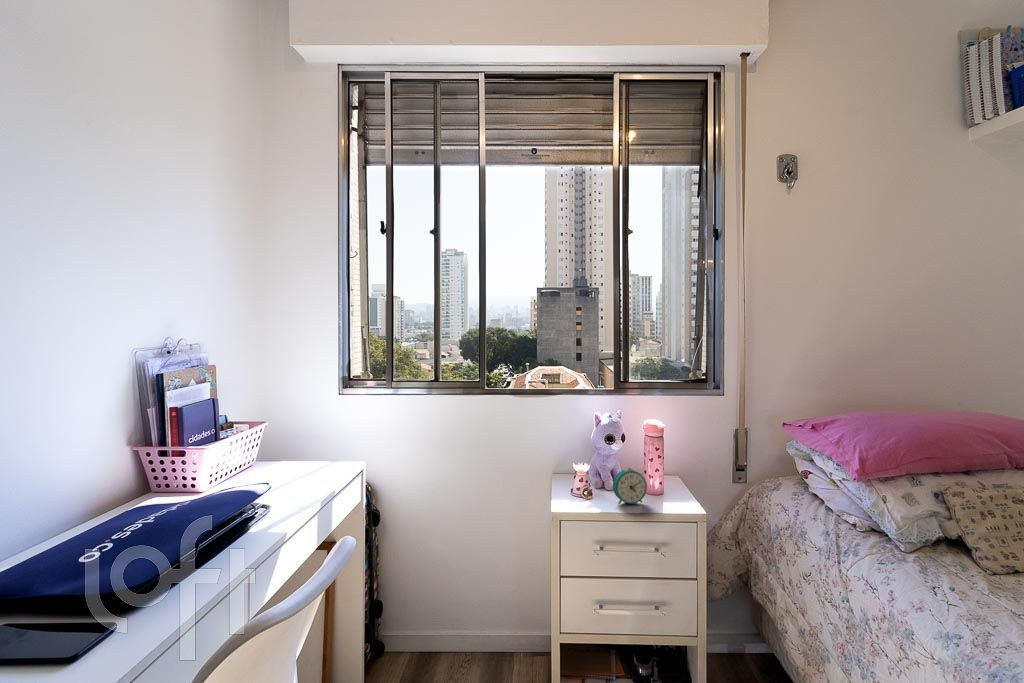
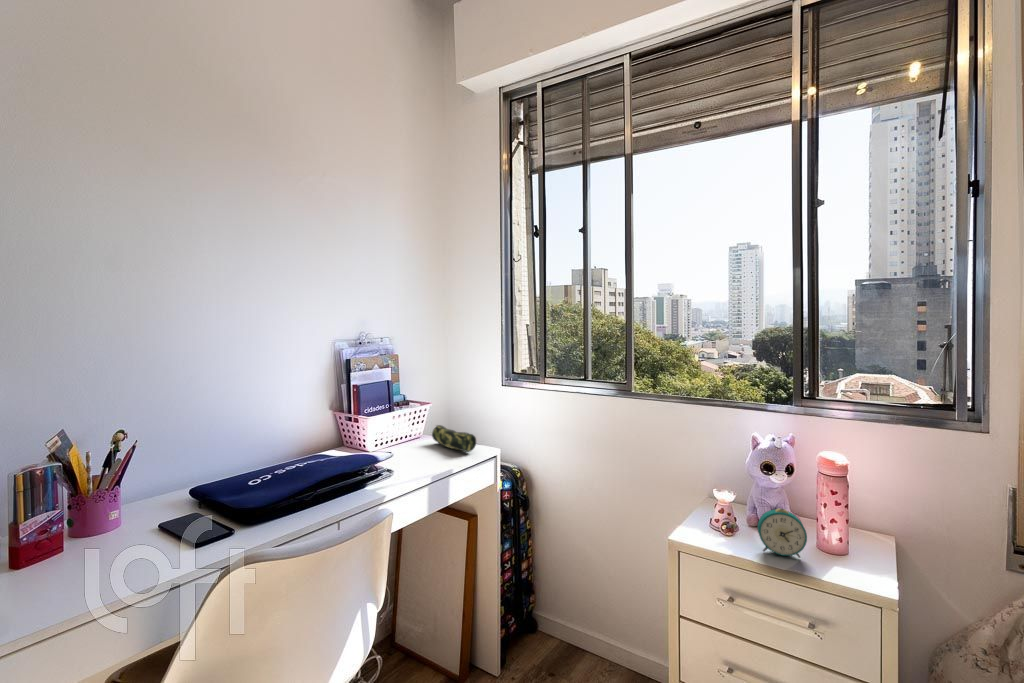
pencil case: none [269,447,334,472] -> present [432,425,476,452]

